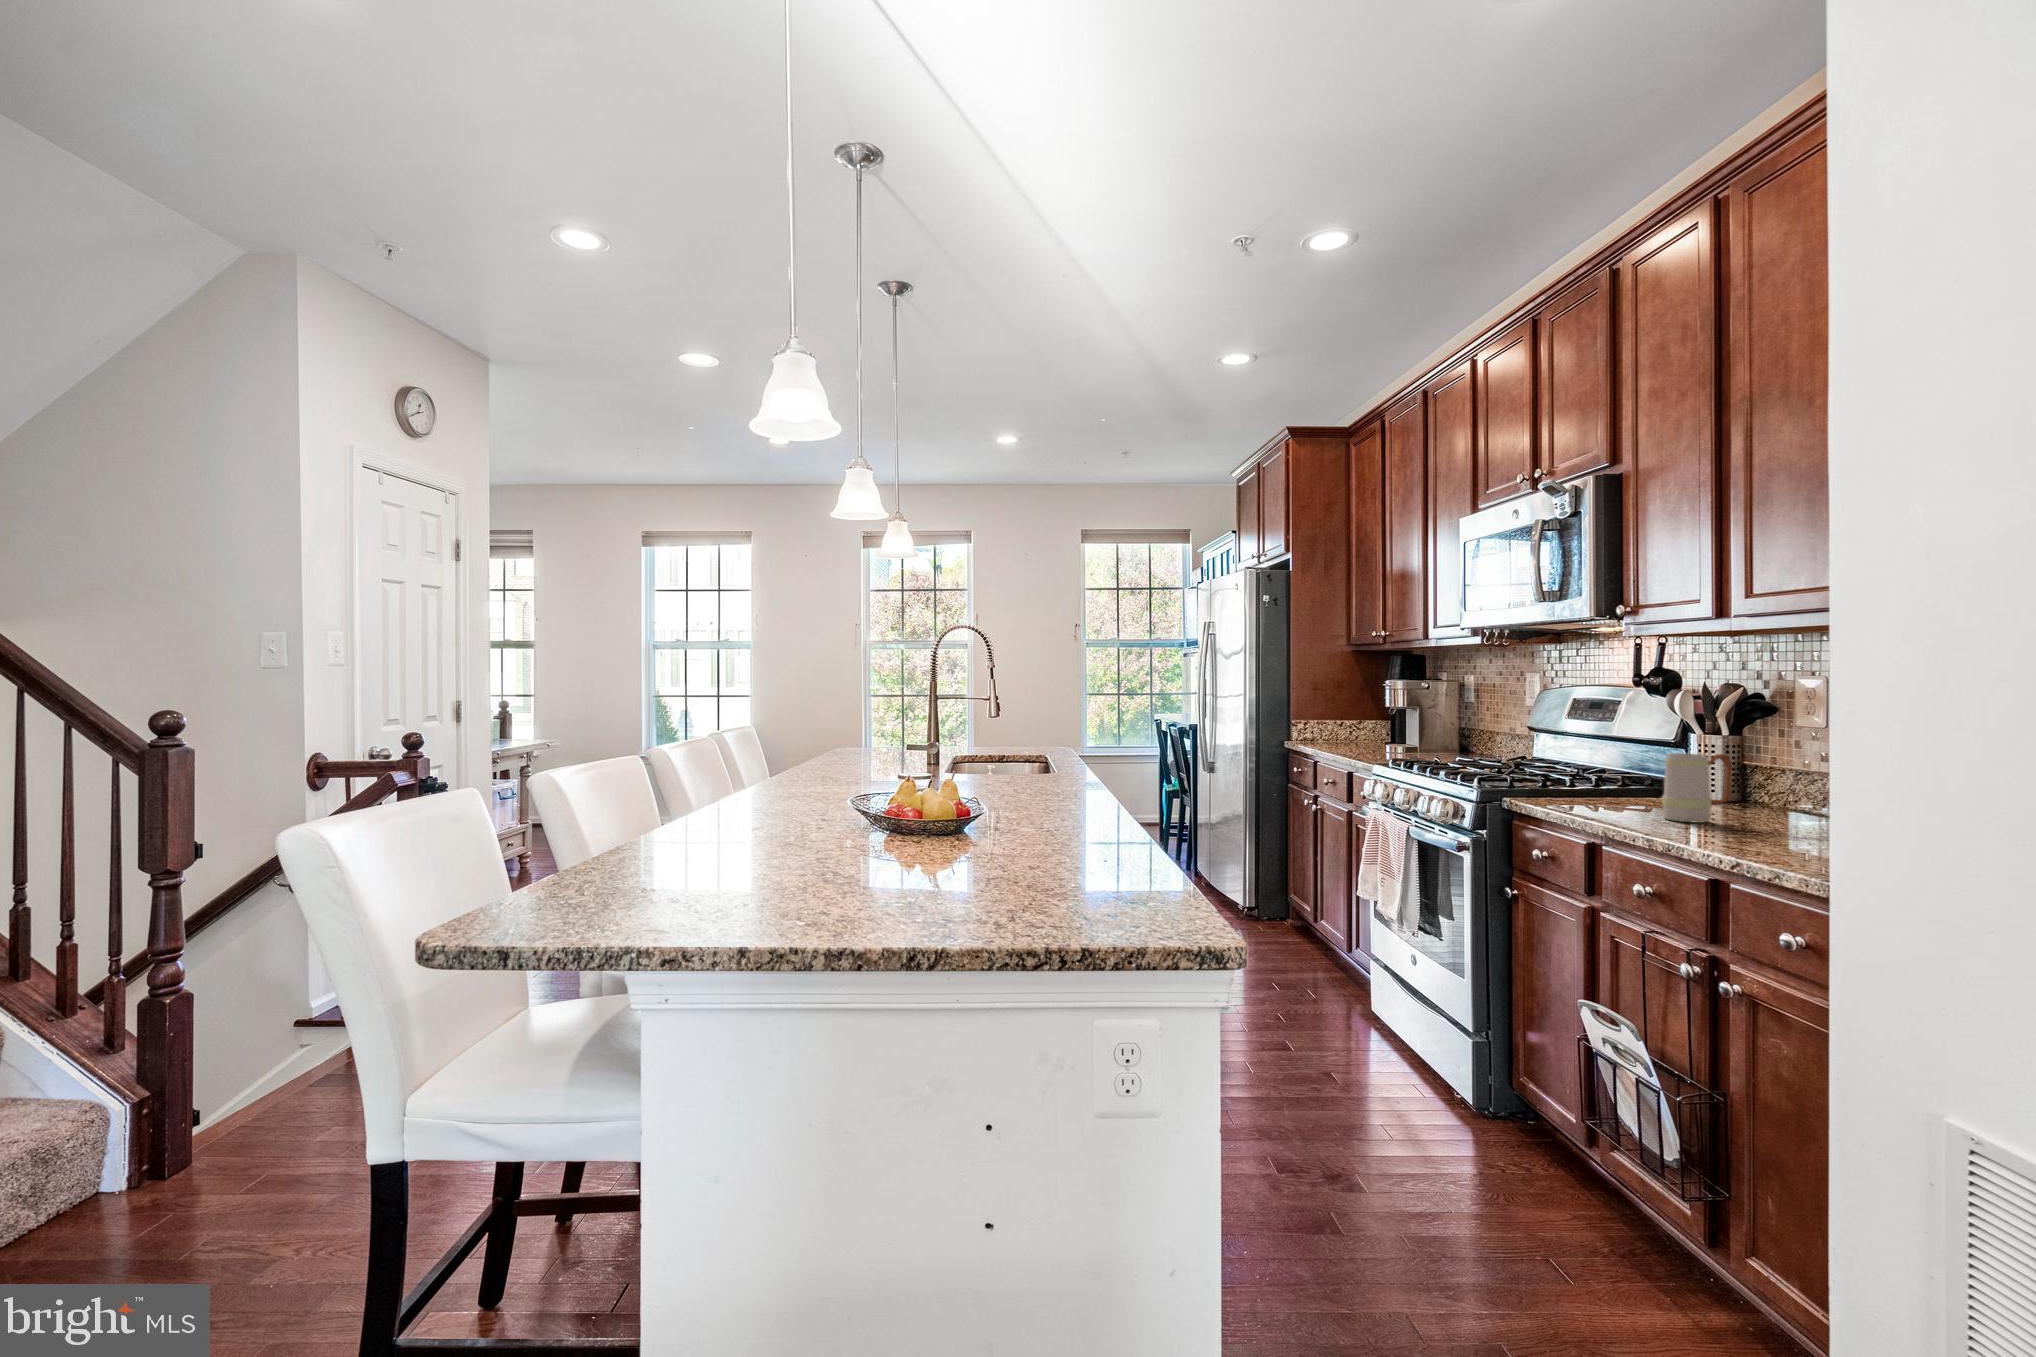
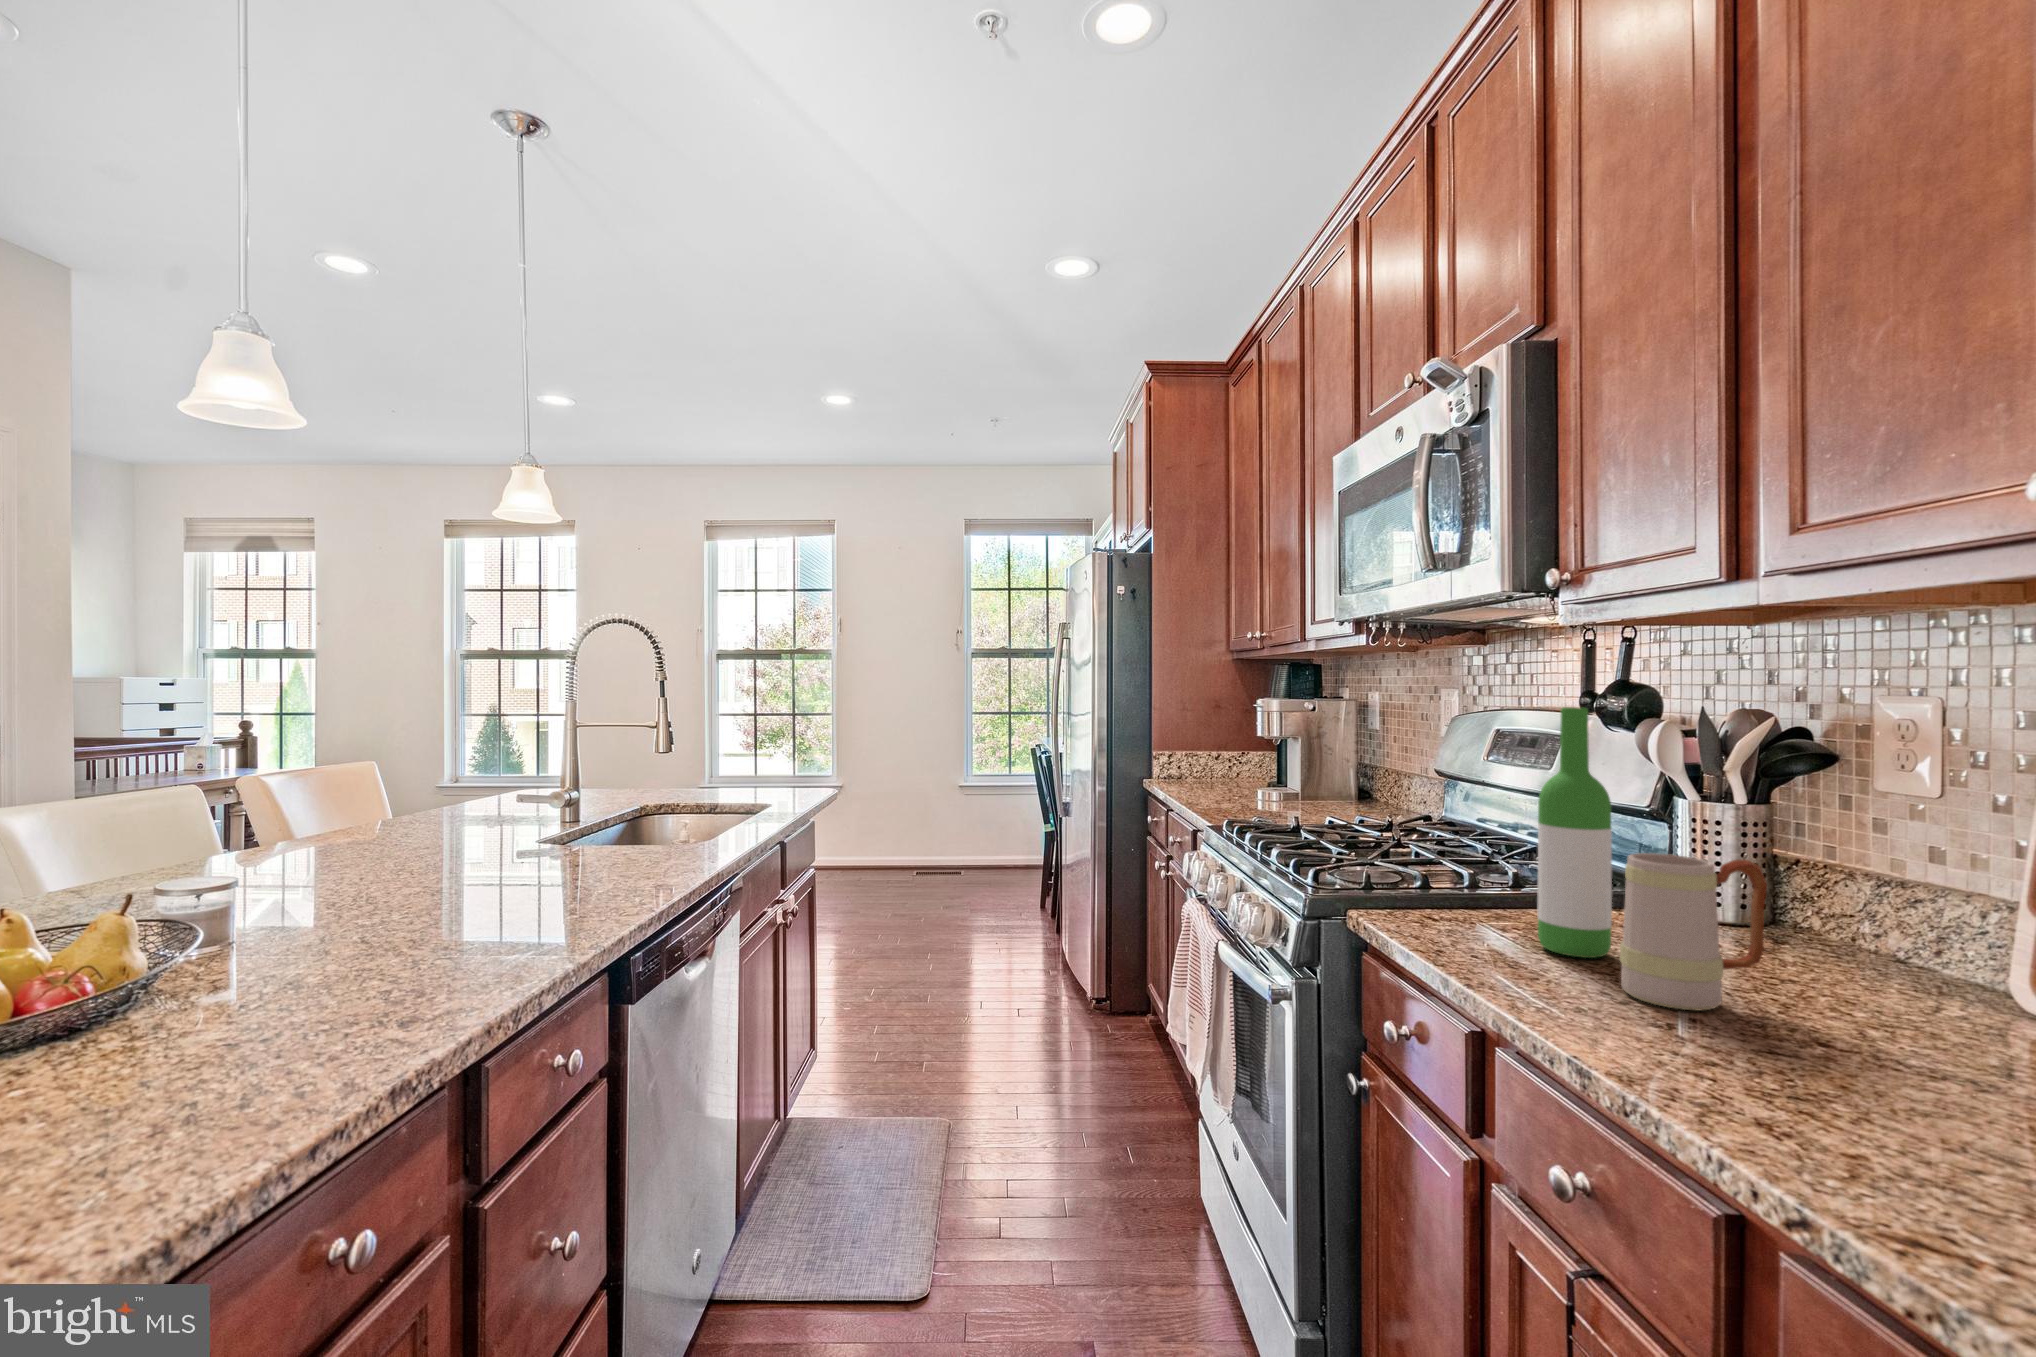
wine bottle: none [1618,683,1657,810] -> present [1537,707,1612,958]

